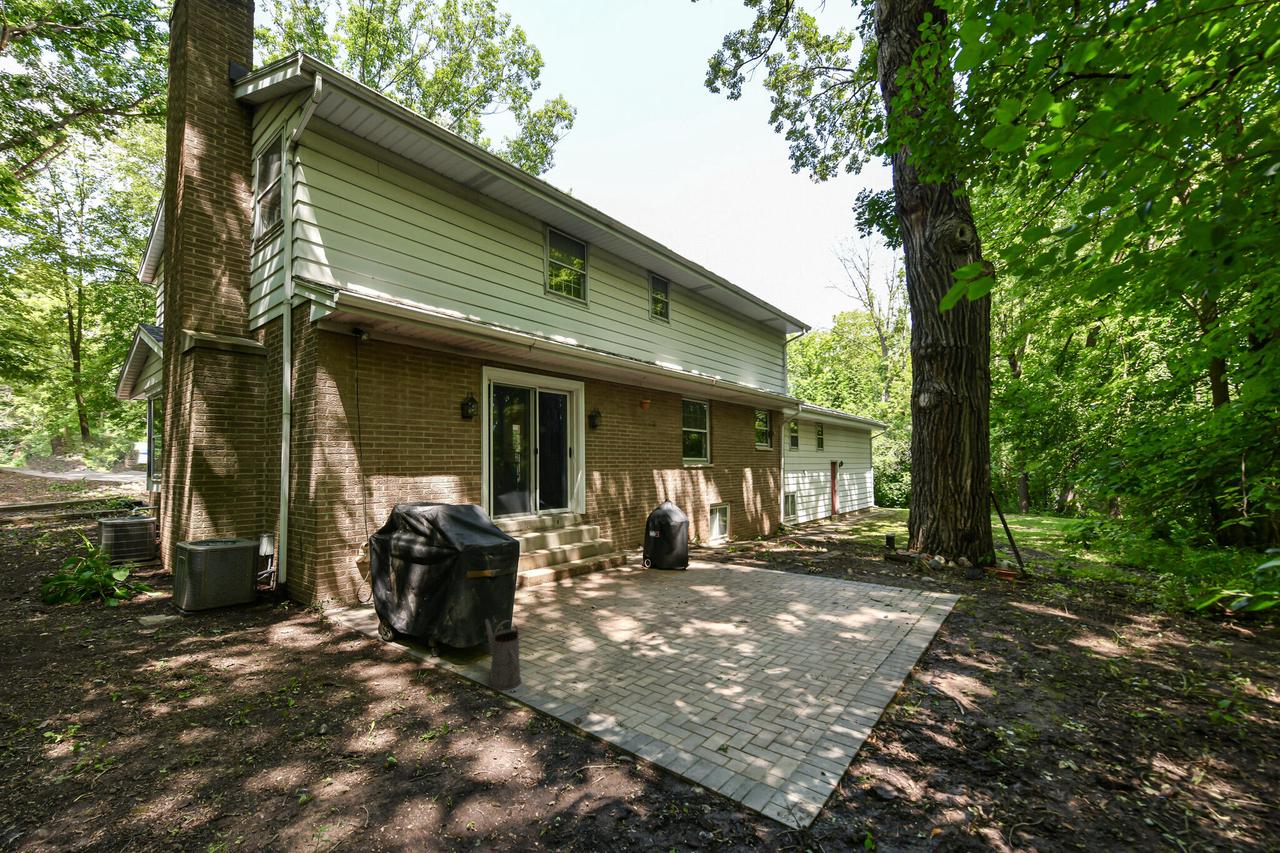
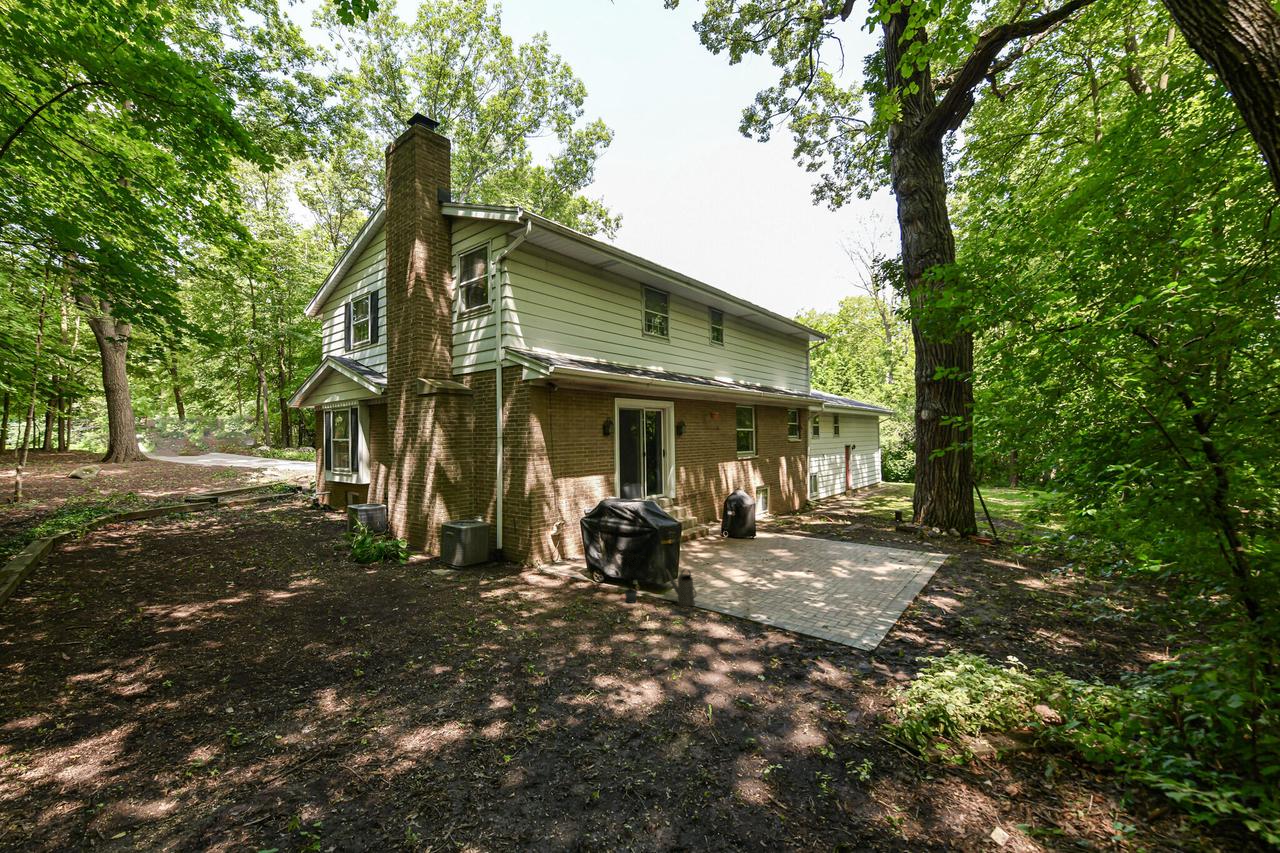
potted plant: present [950,526,990,579] -> present [615,549,644,603]

